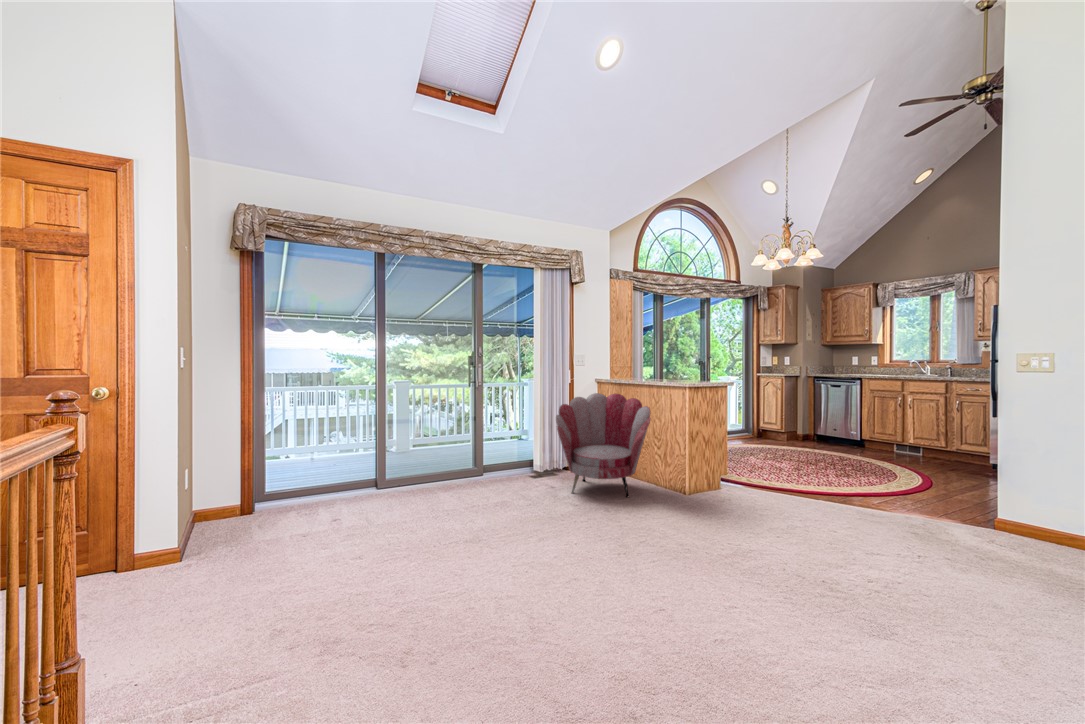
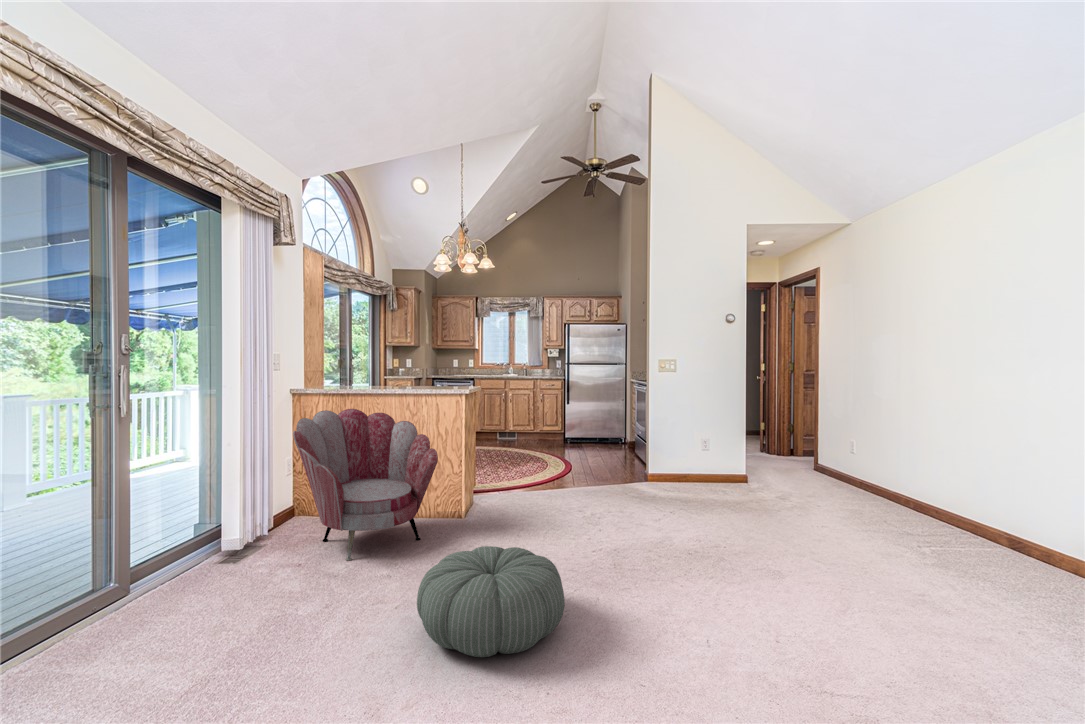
pouf: none [504,494,608,565] -> present [417,546,565,657]

